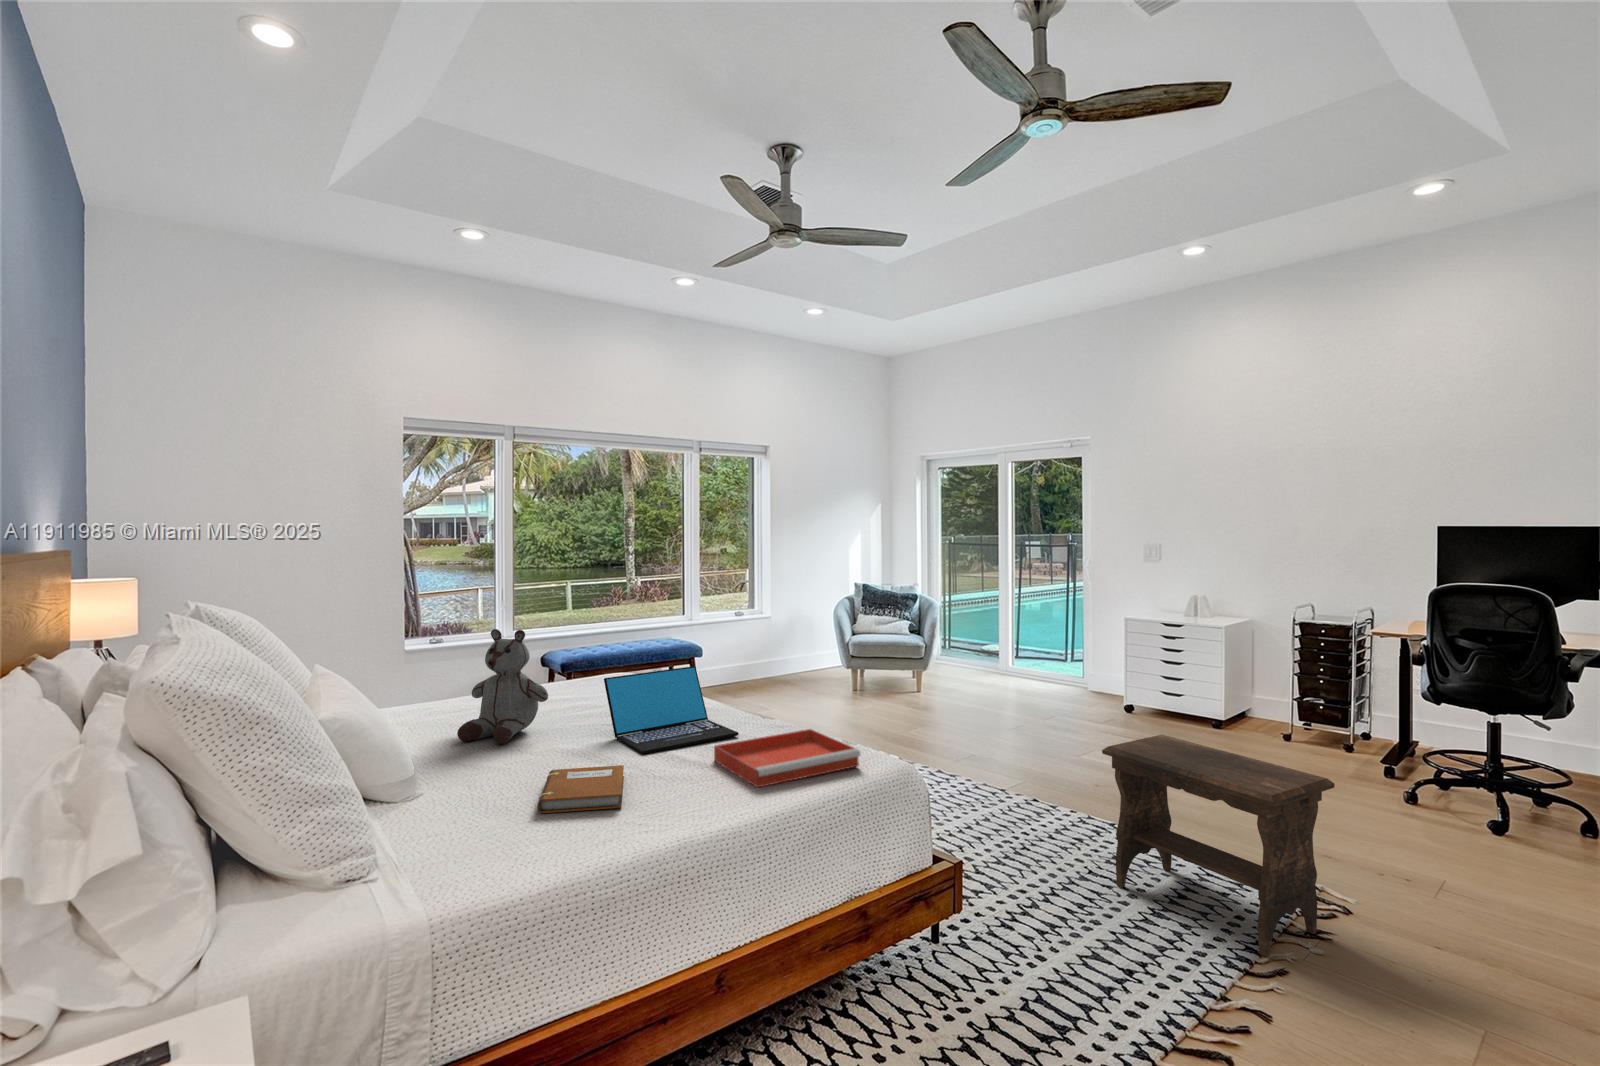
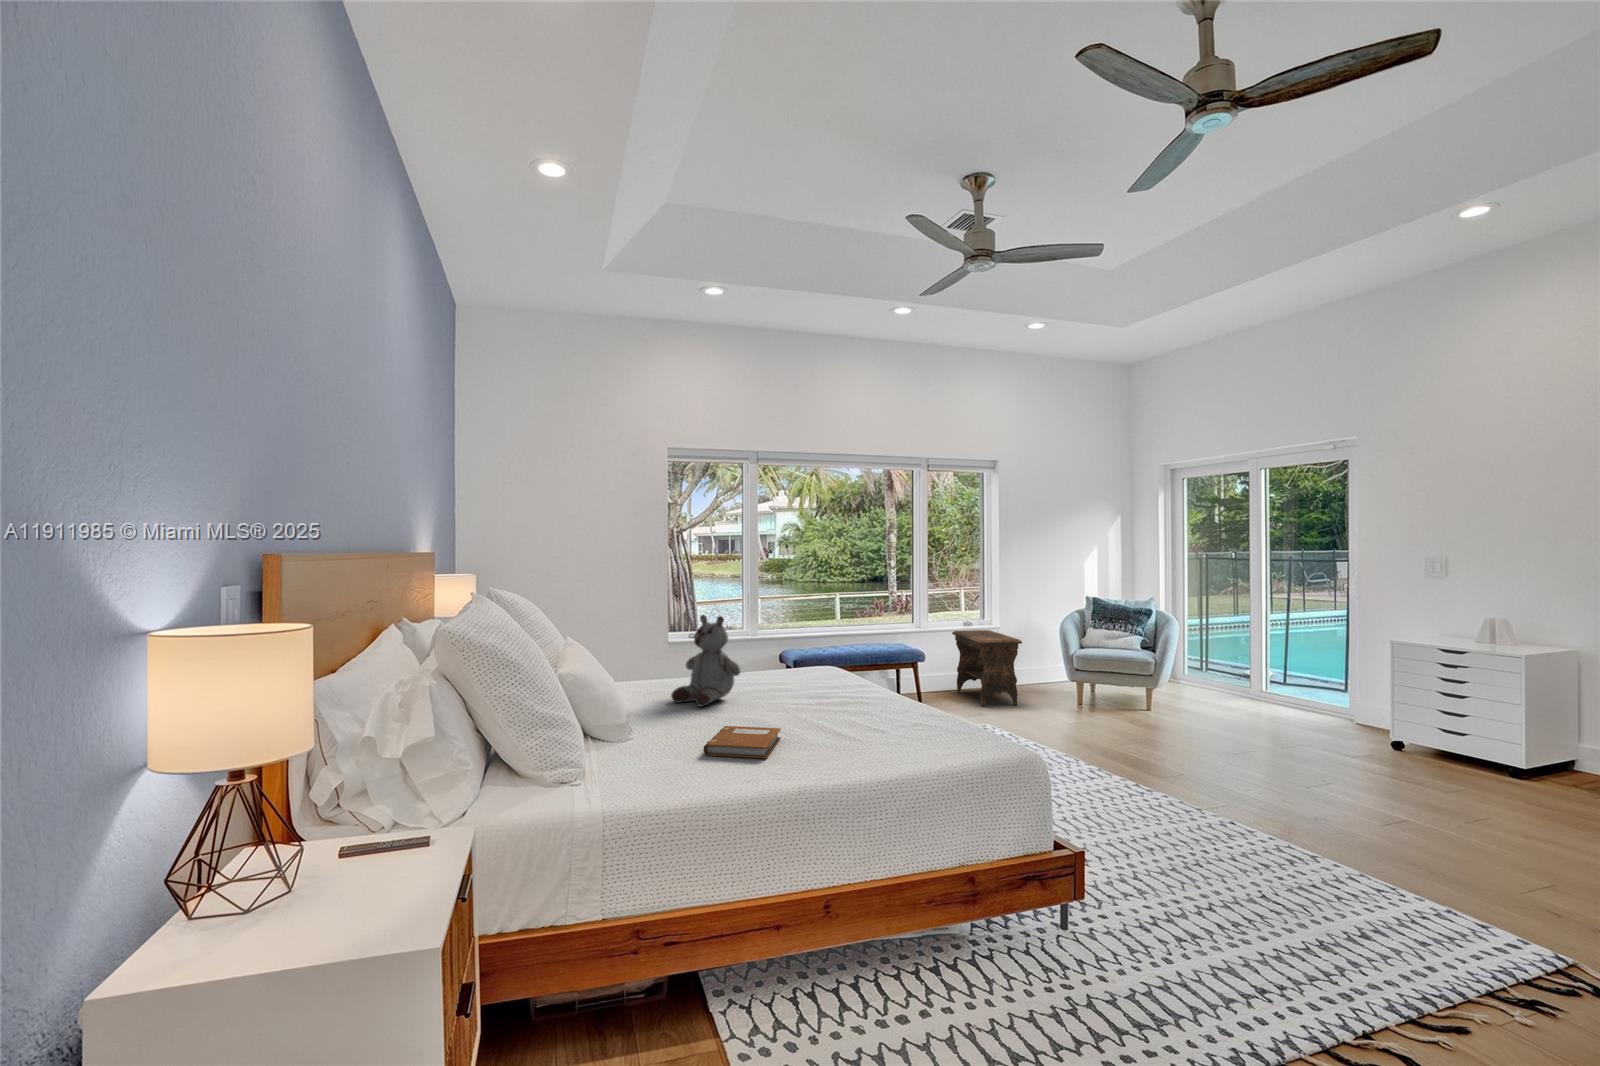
laptop: present [604,666,739,754] -> none [784,656,894,724]
tray: present [714,729,861,787] -> none [861,717,987,757]
footstool: present [1102,735,1335,957] -> present [952,630,1022,707]

